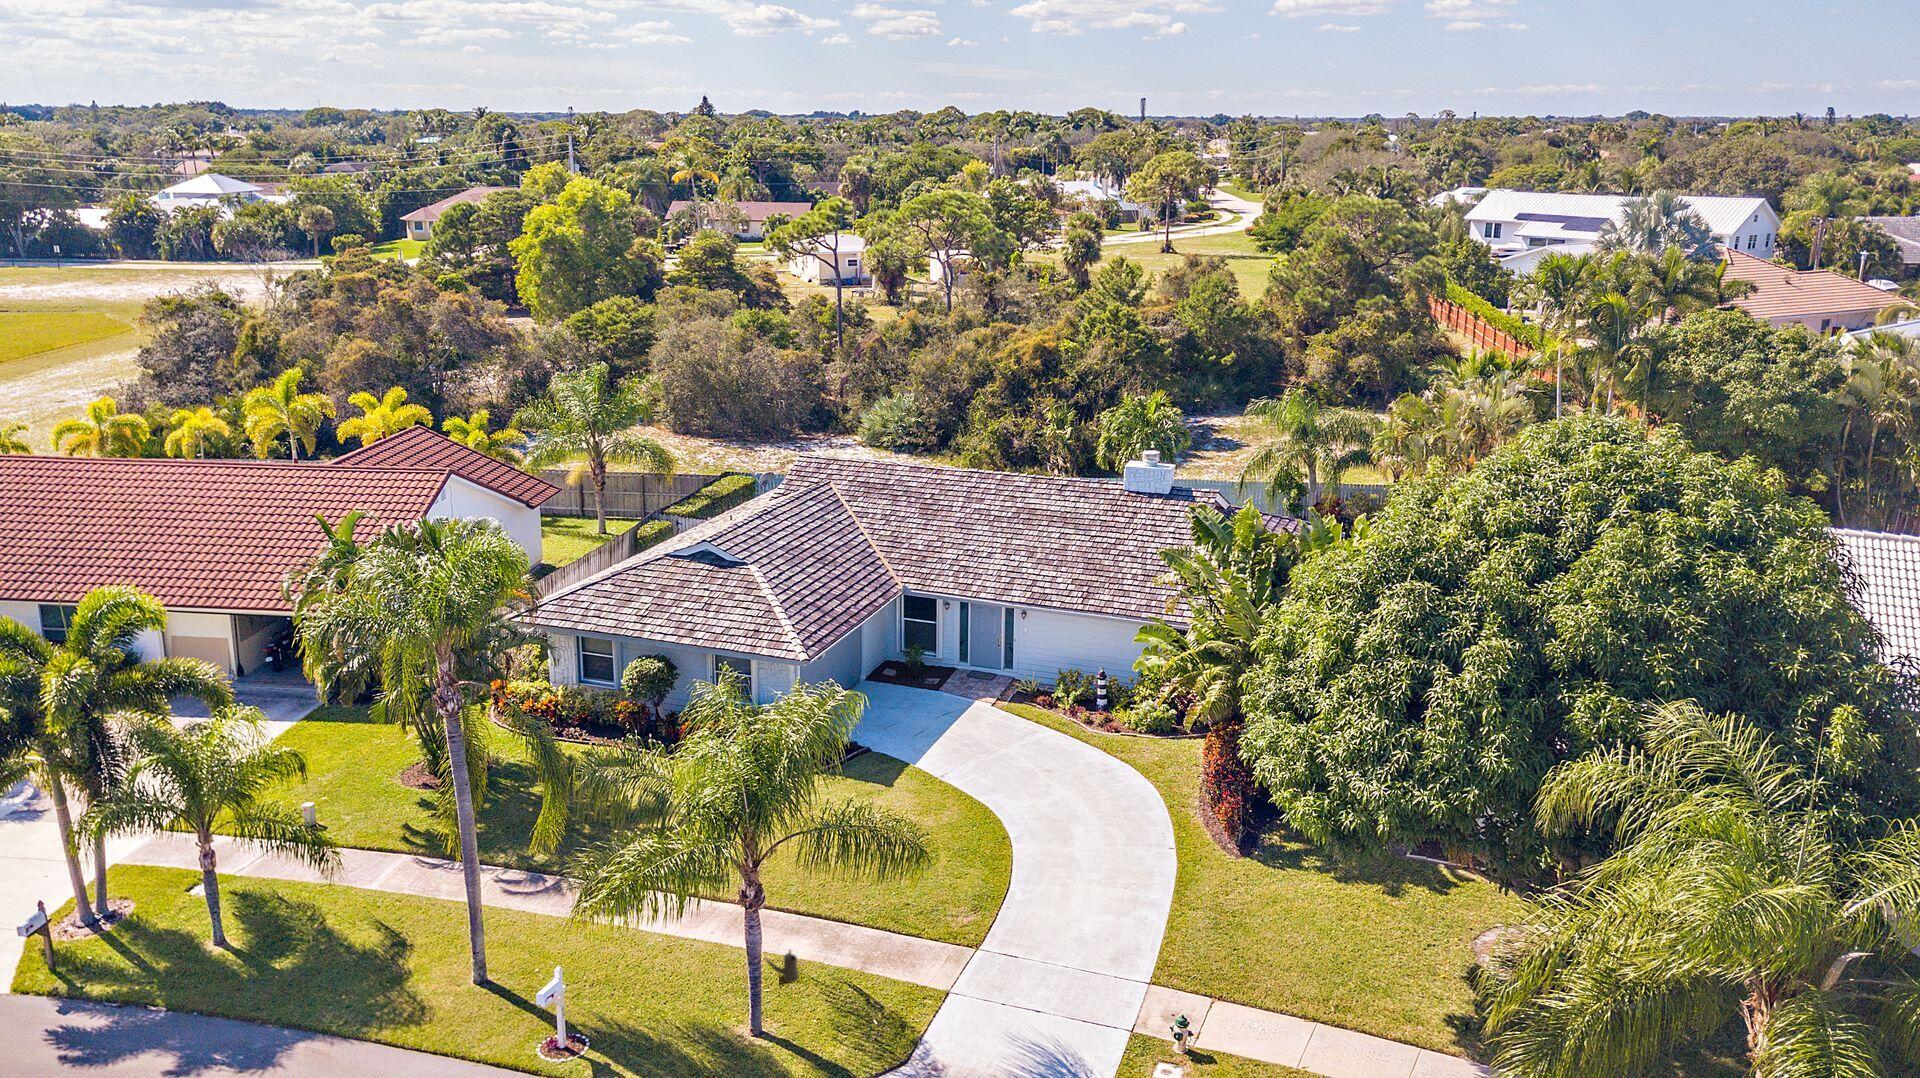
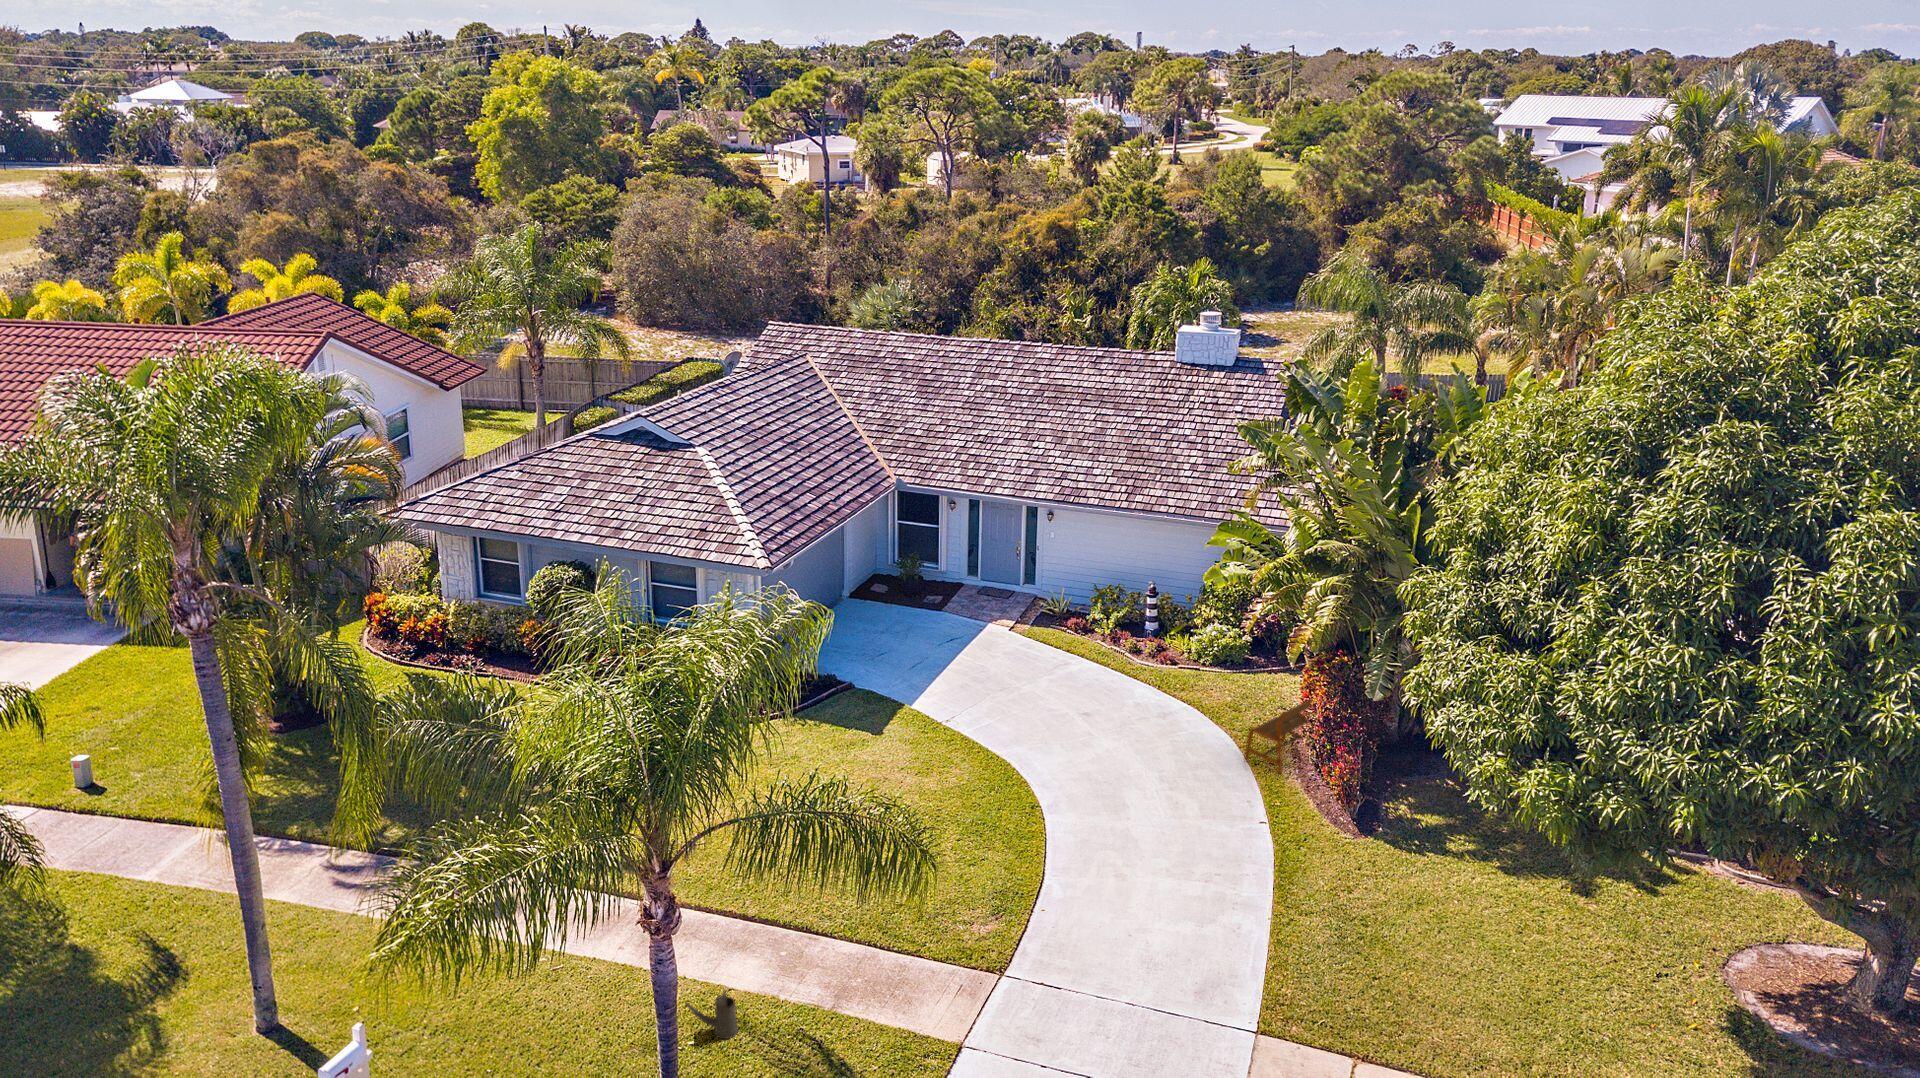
bench: none [1159,754,1214,812] -> present [1244,699,1312,773]

